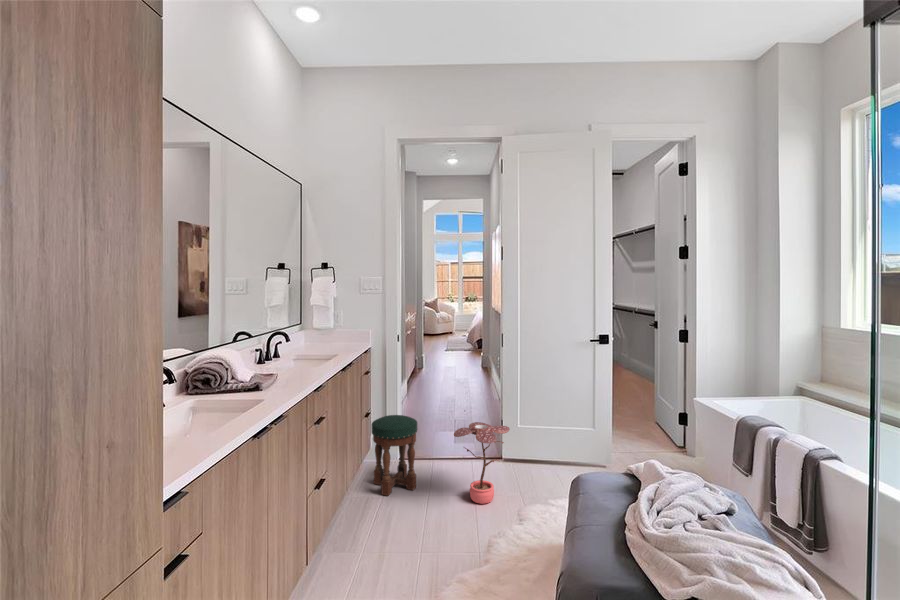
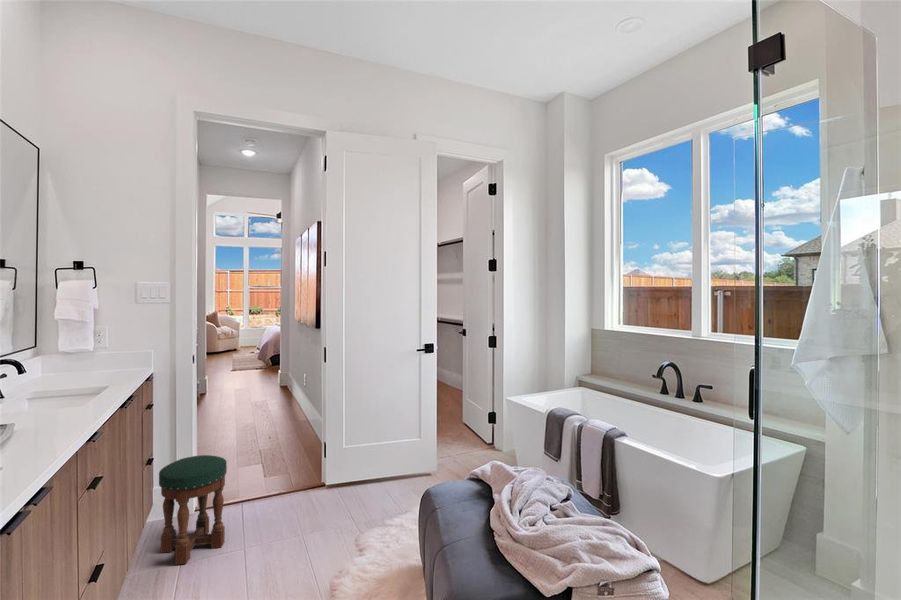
potted plant: present [454,422,510,504] -> none [279,449,344,543]

